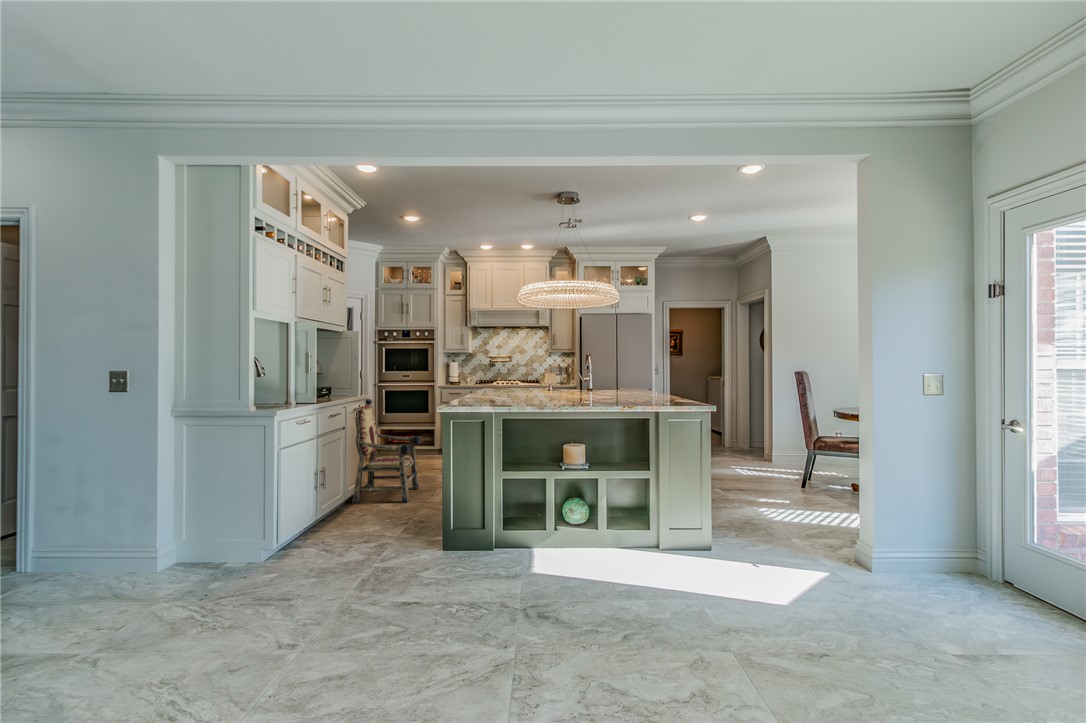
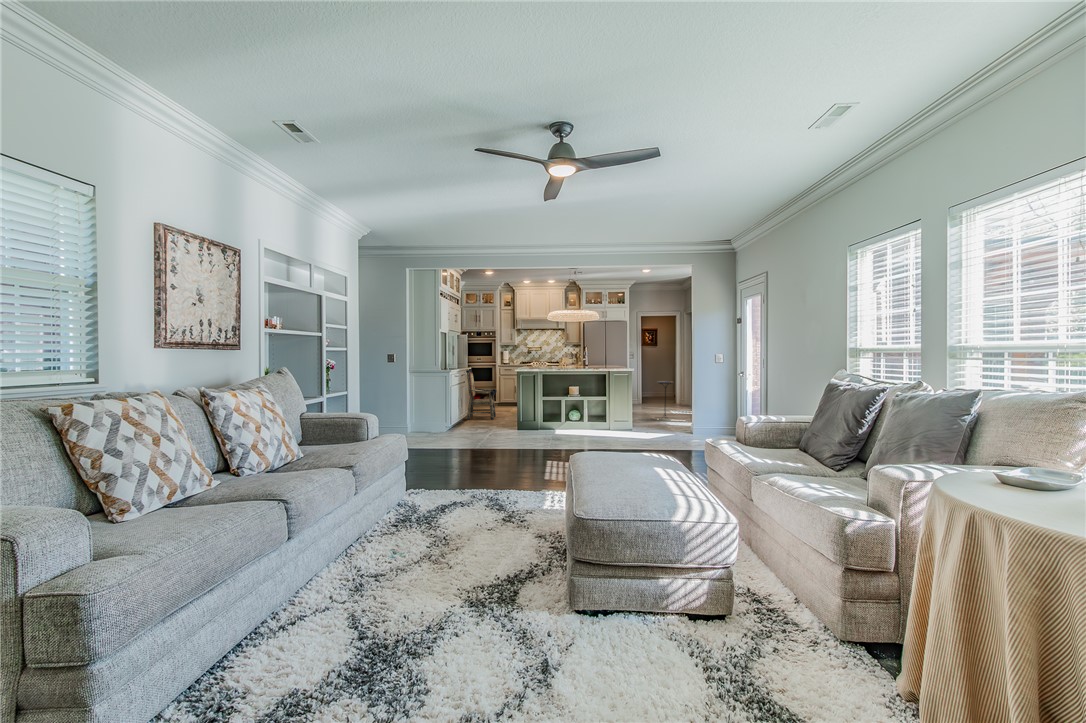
side table: none [731,423,768,503] -> present [657,381,673,416]

